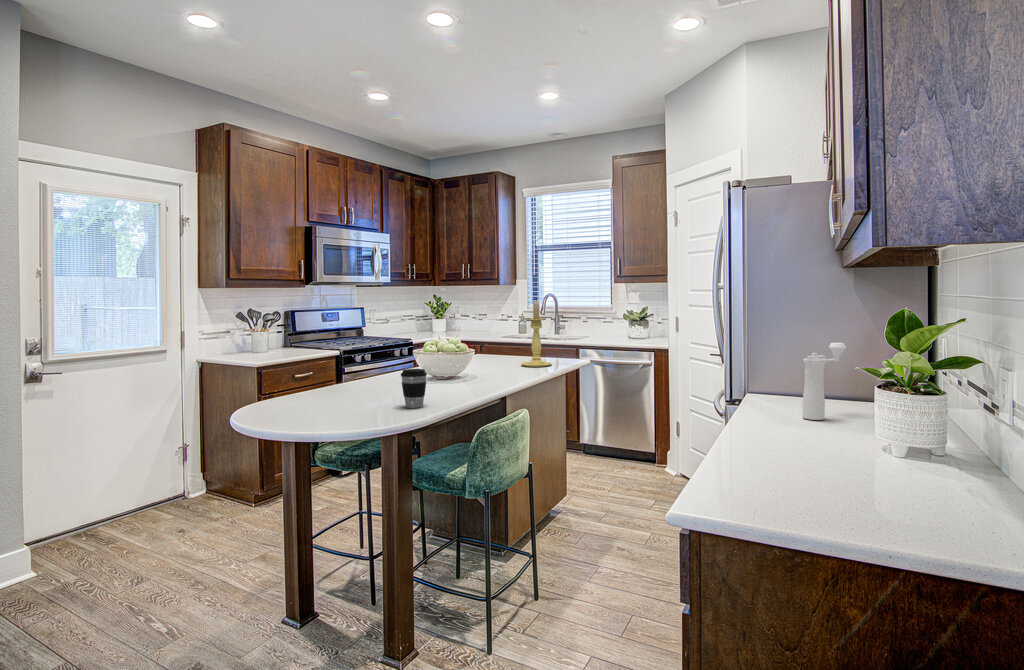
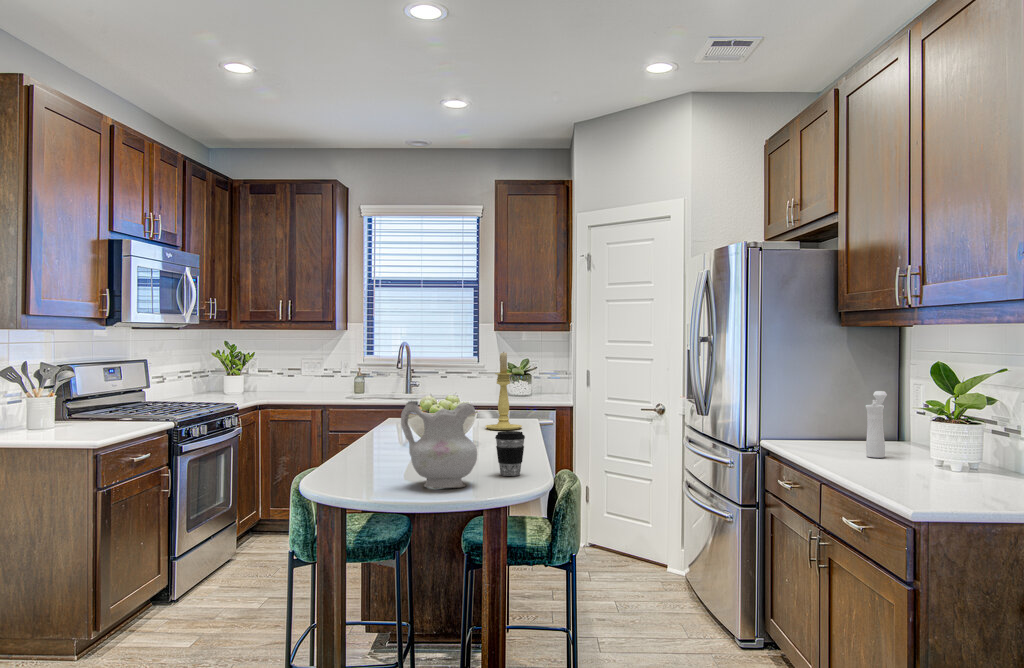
ceramic pitcher: none [311,340,370,415] -> present [401,401,477,488]

